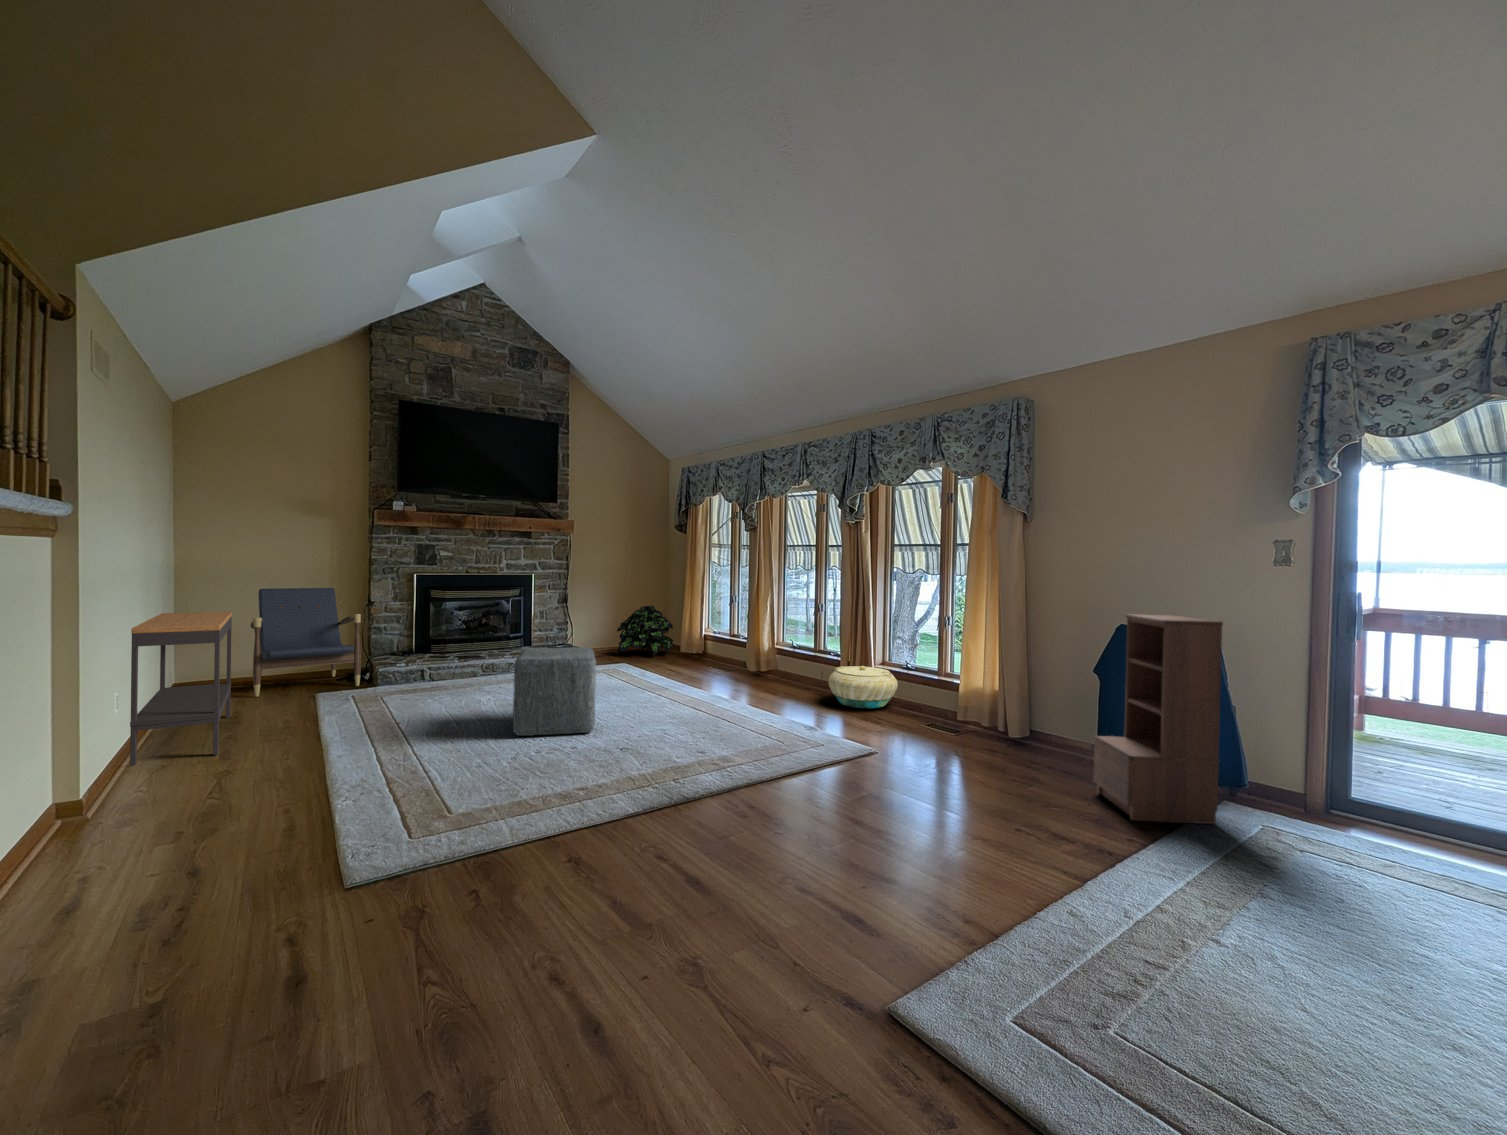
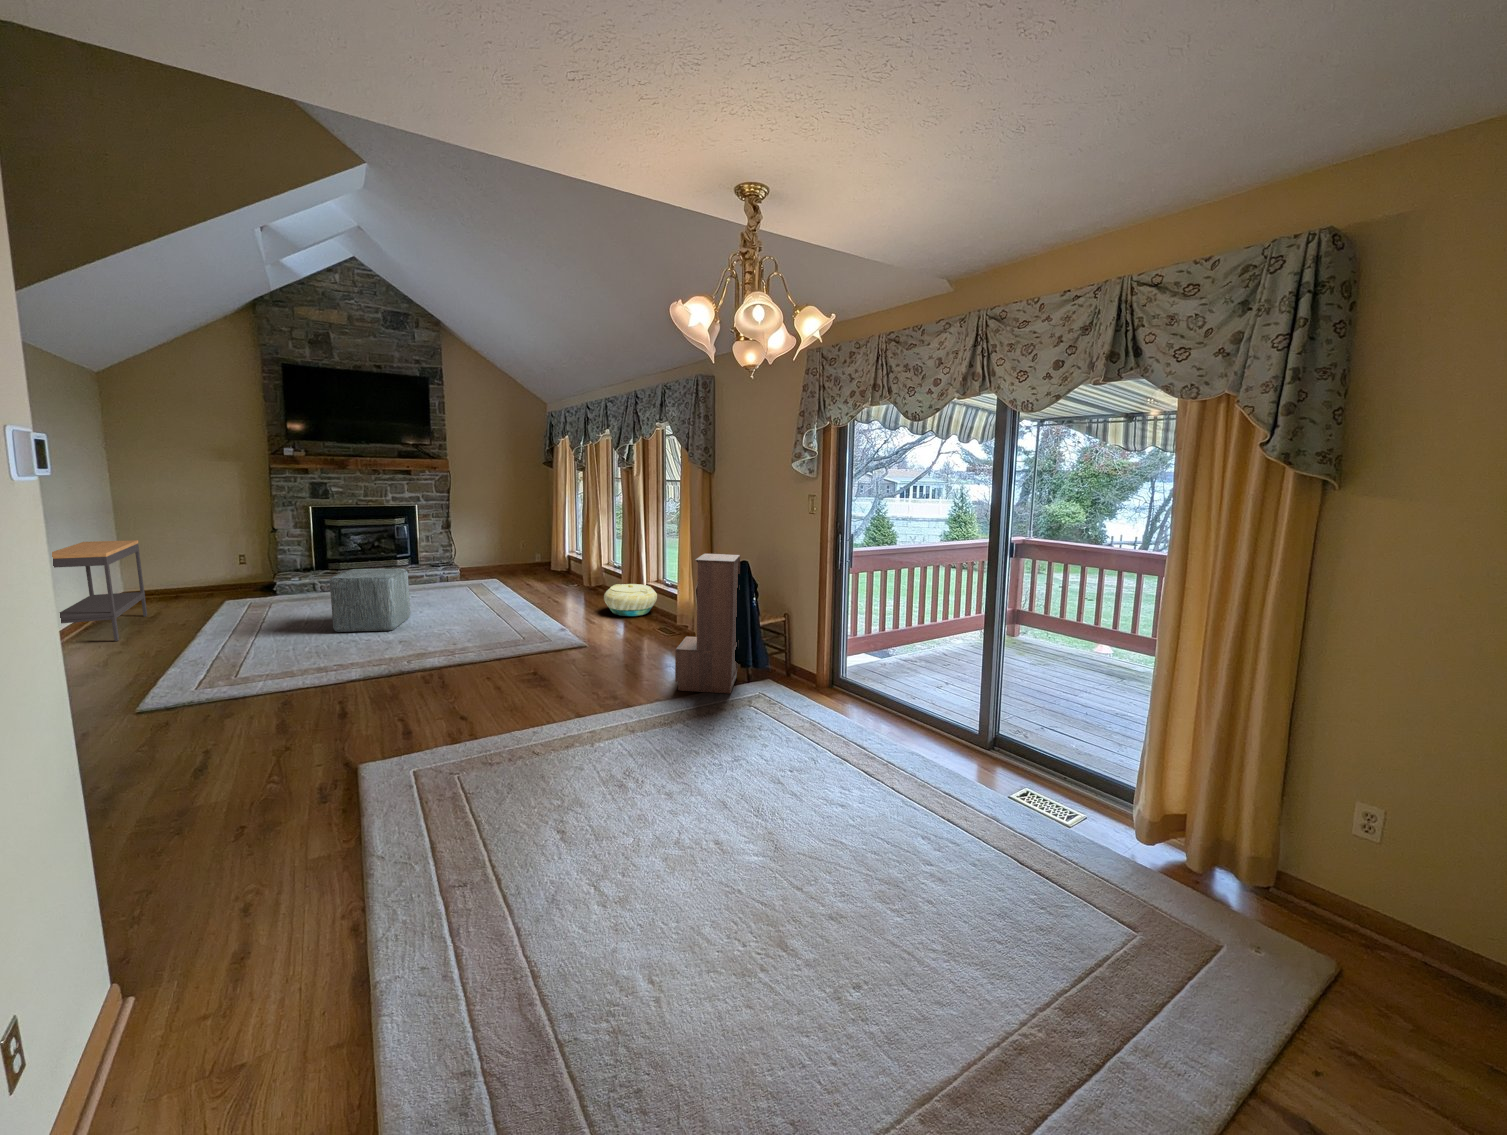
lounge chair: present [251,588,361,697] -> none [168,518,262,601]
potted plant: present [617,606,673,655] -> none [495,531,546,572]

